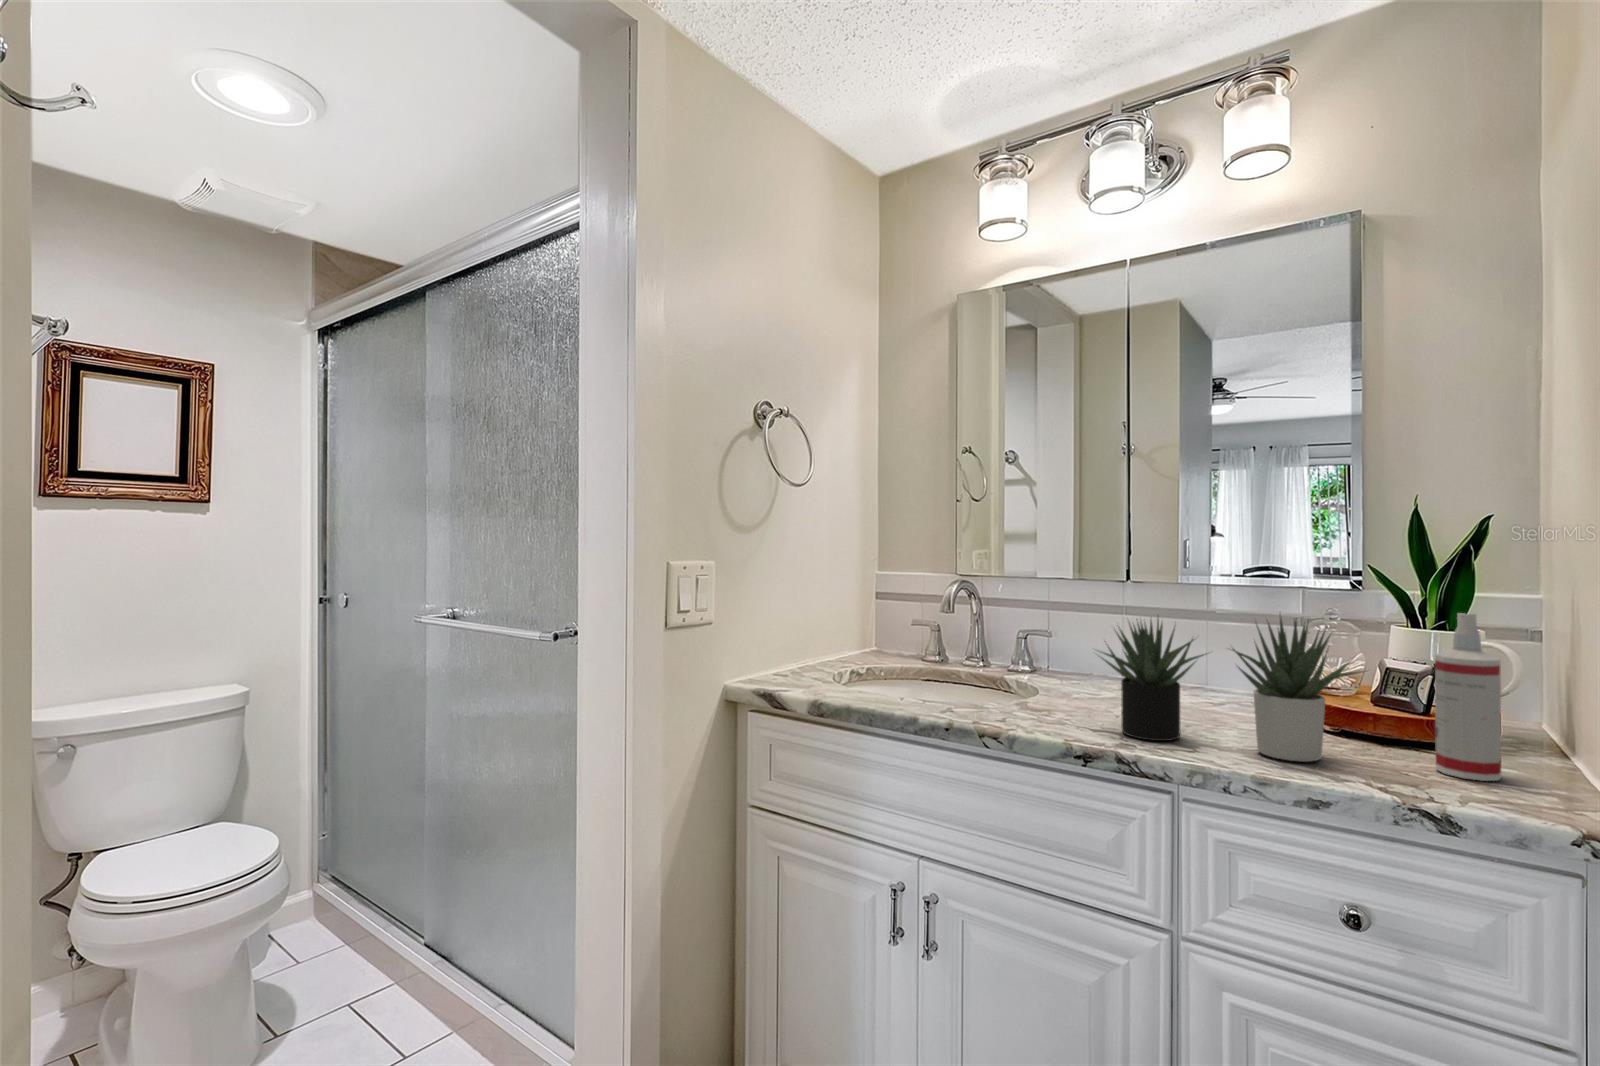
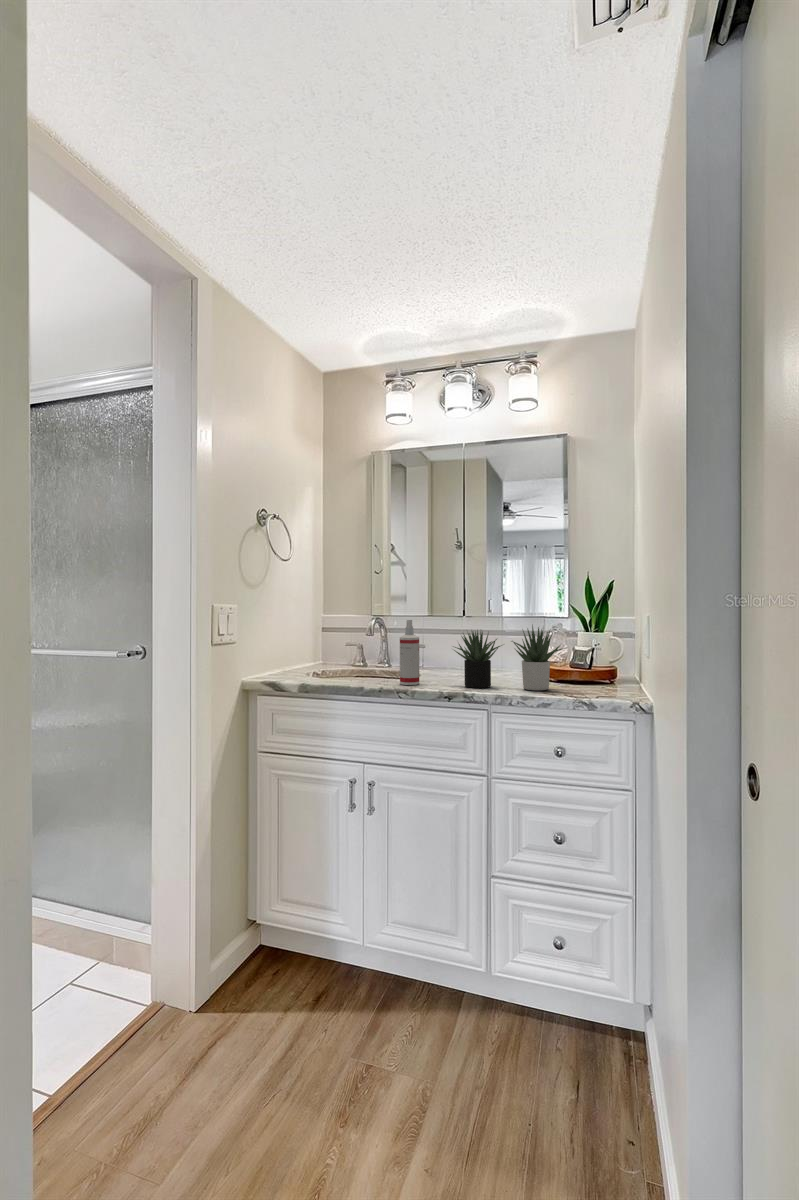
spray bottle: present [1435,613,1501,781] -> present [400,620,419,685]

